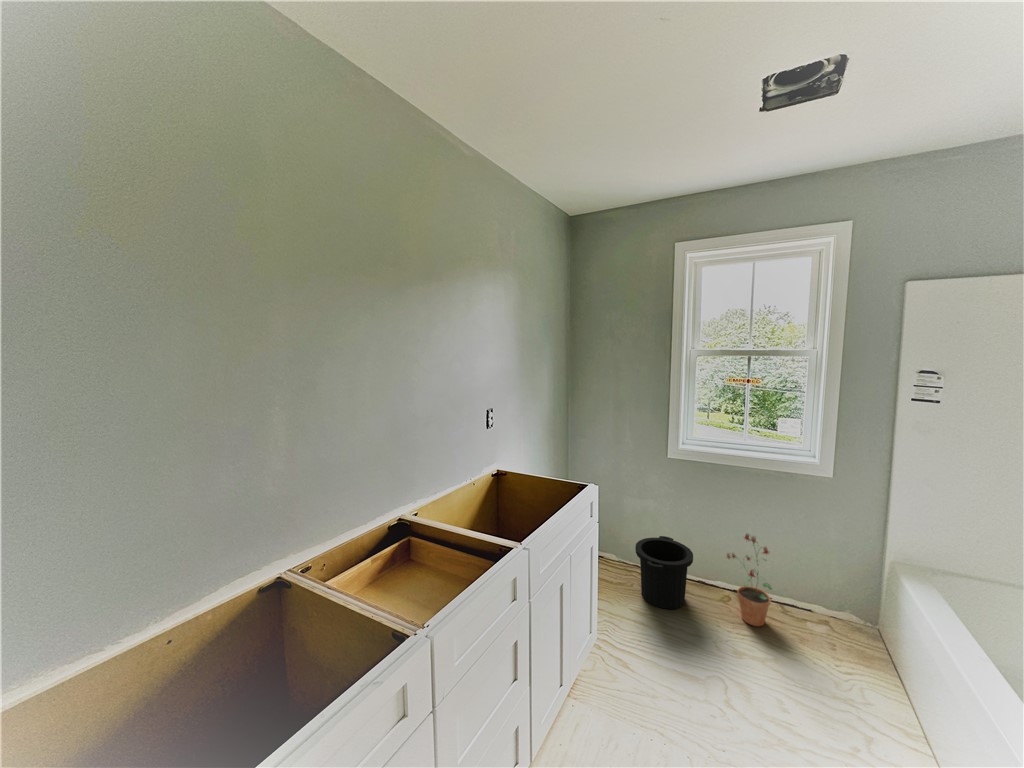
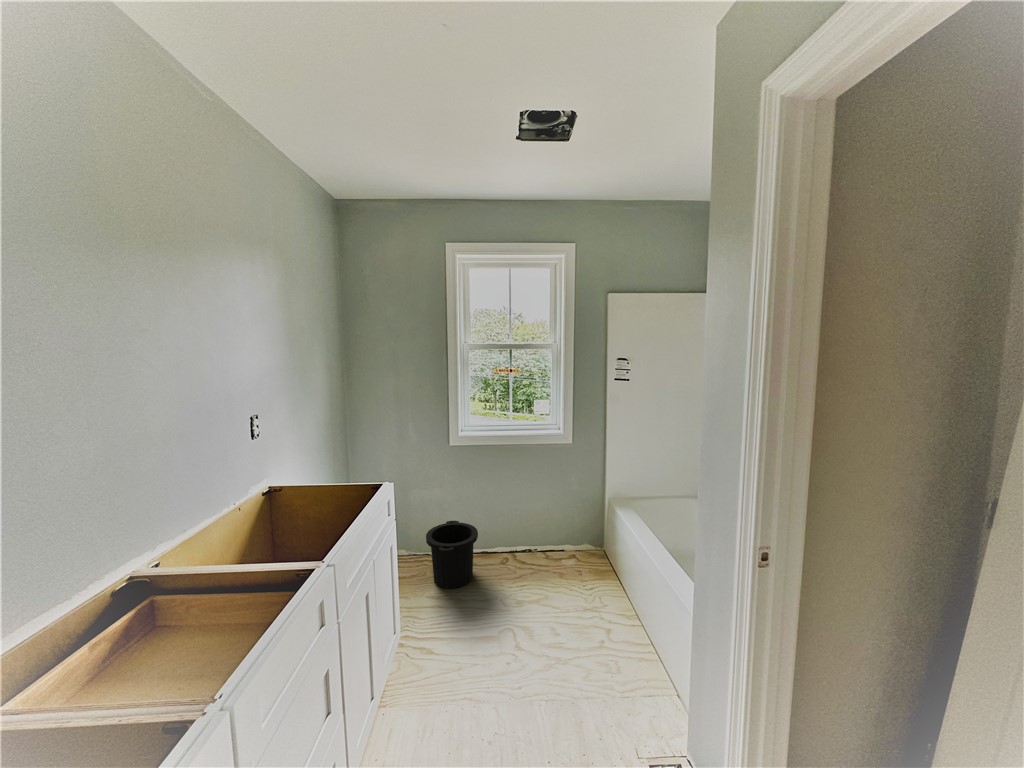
potted plant: present [727,534,772,626] -> none [503,500,541,577]

